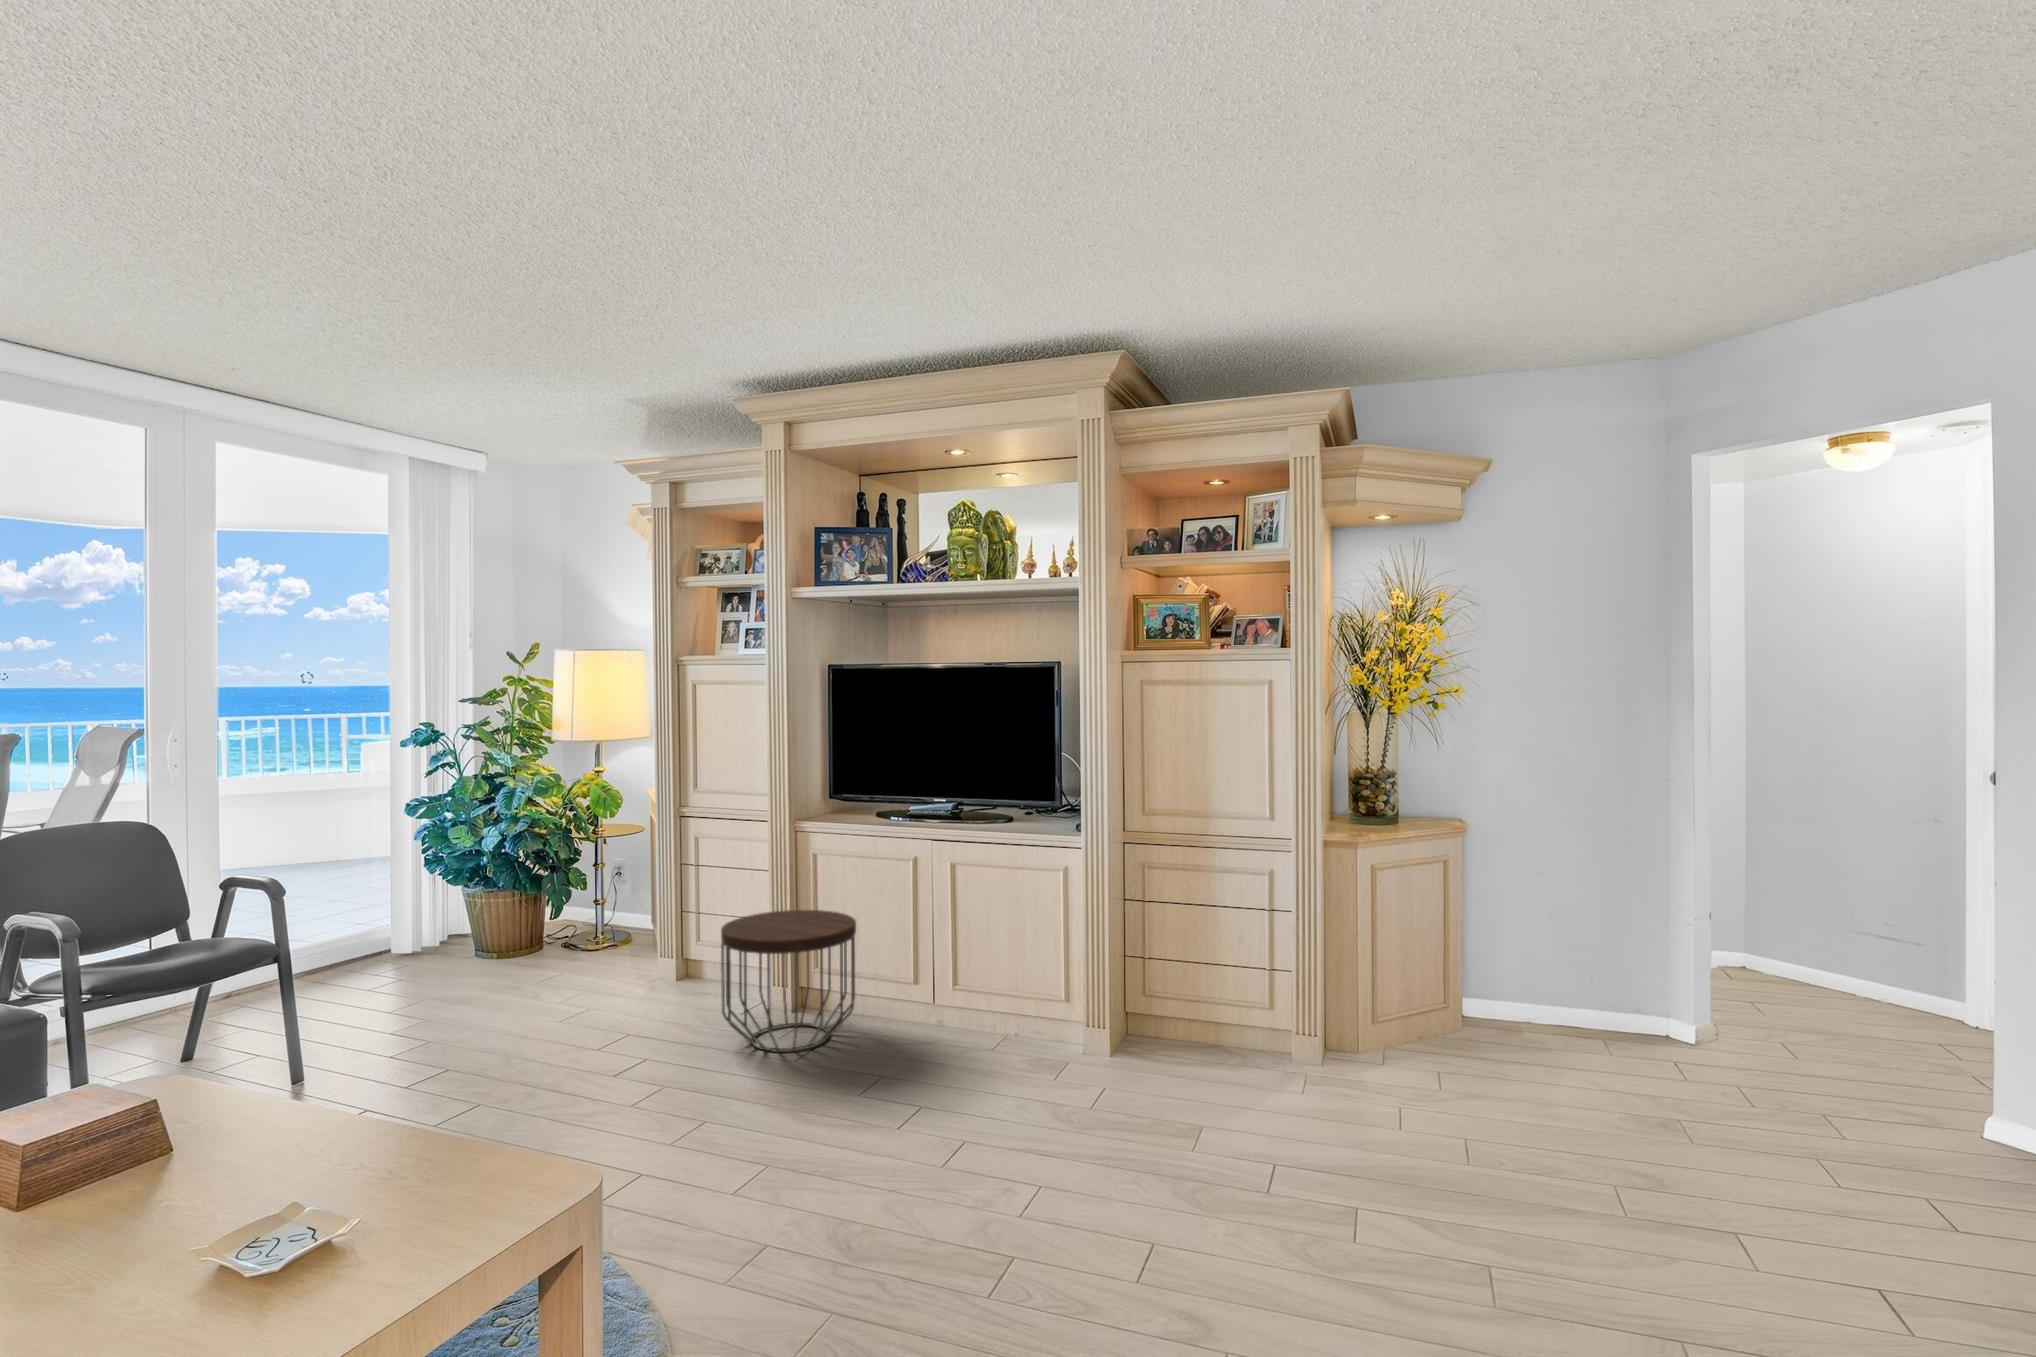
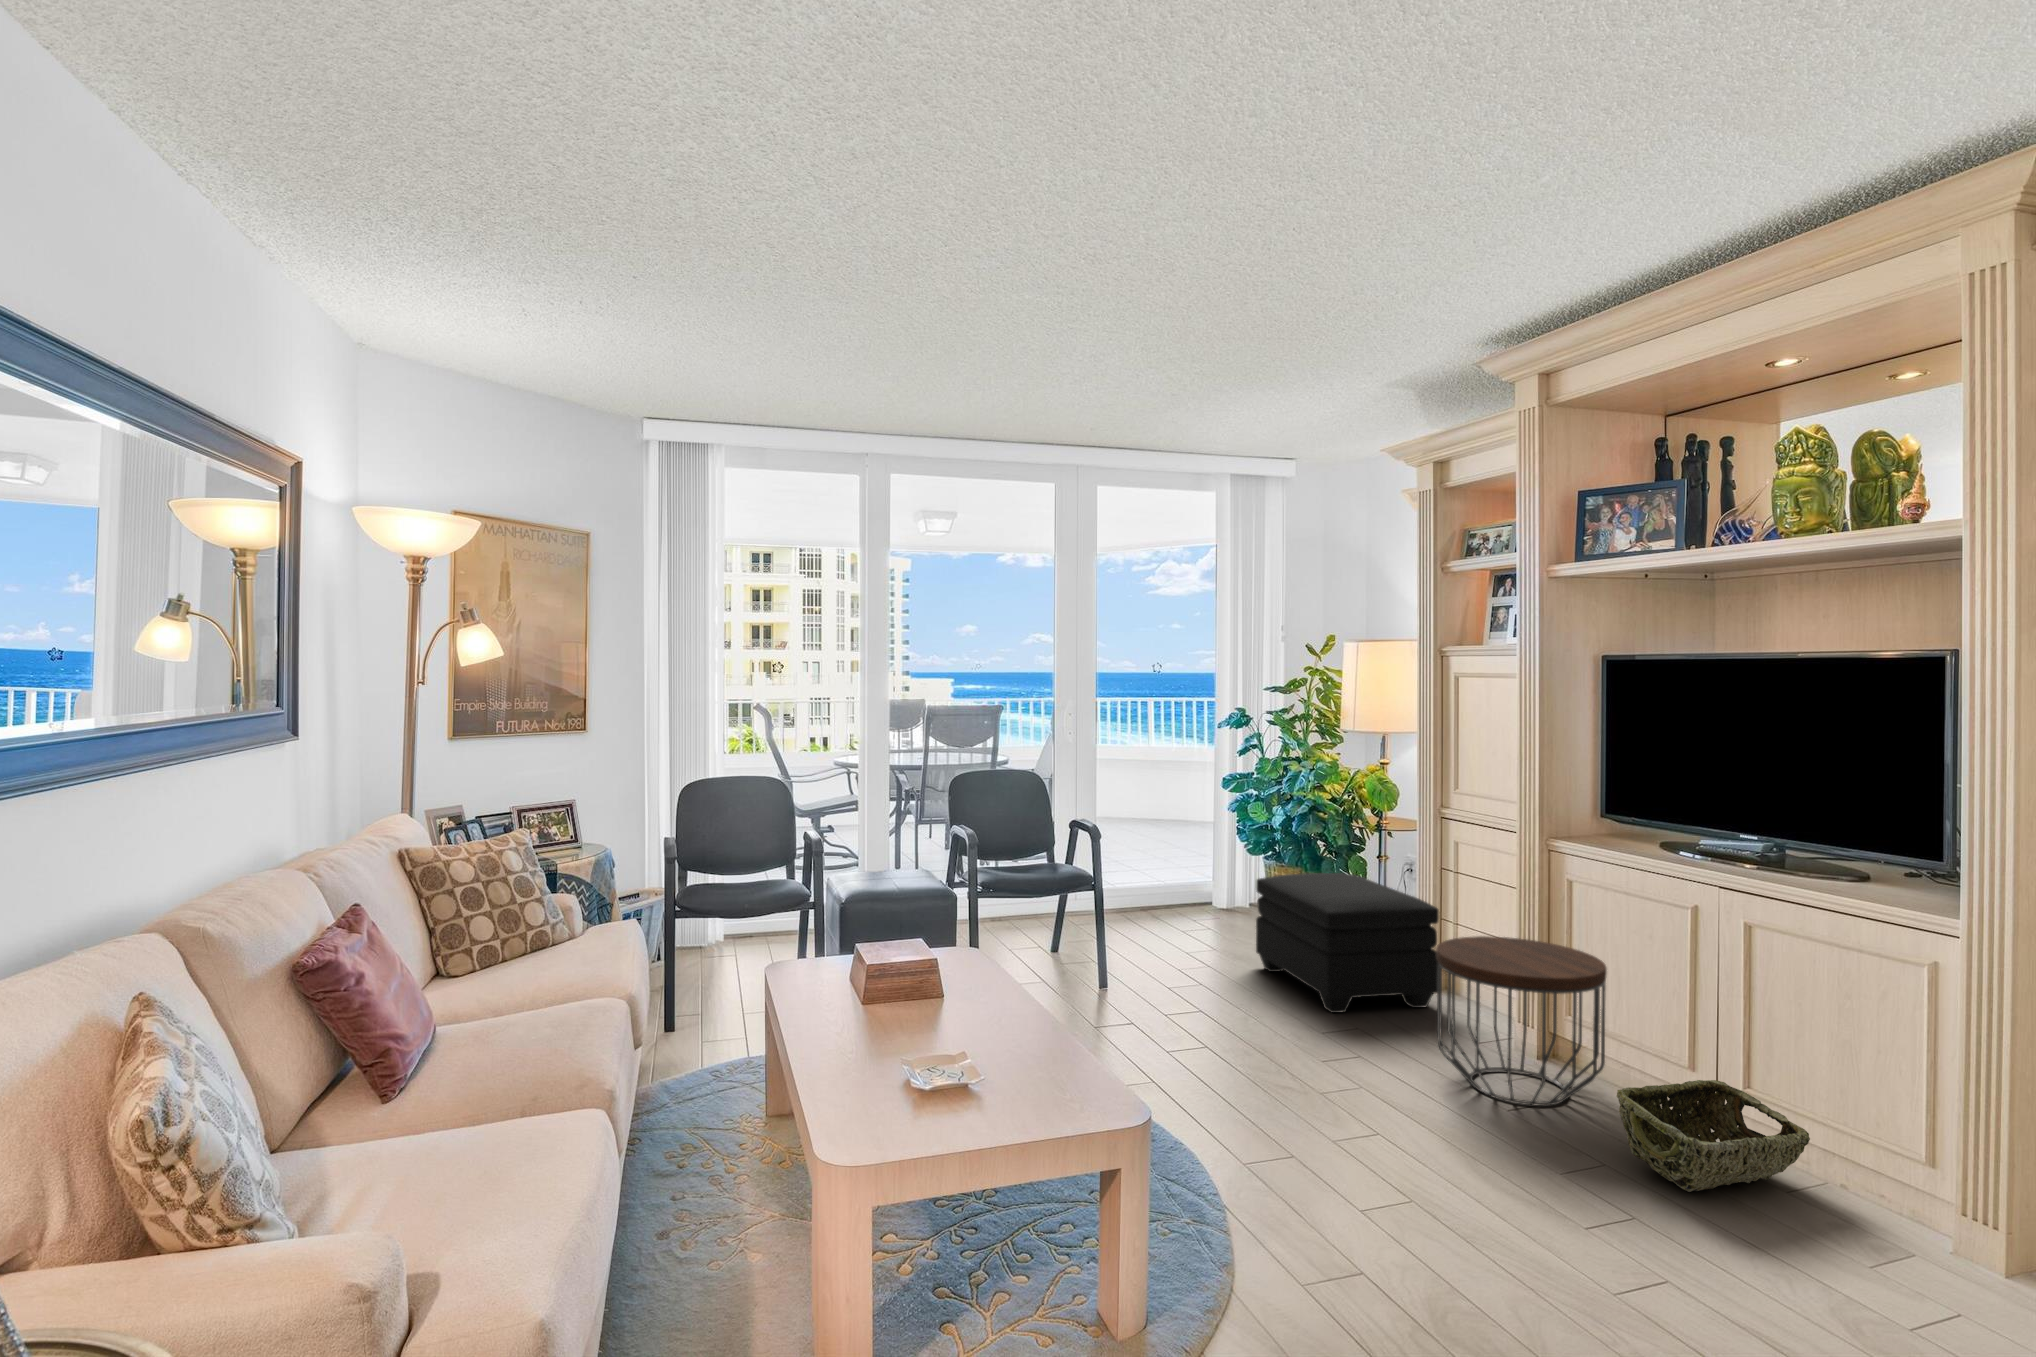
ottoman: none [489,886,690,1024] -> present [1256,873,1439,1013]
woven basket: none [887,986,1000,1072] -> present [1617,1080,1810,1192]

